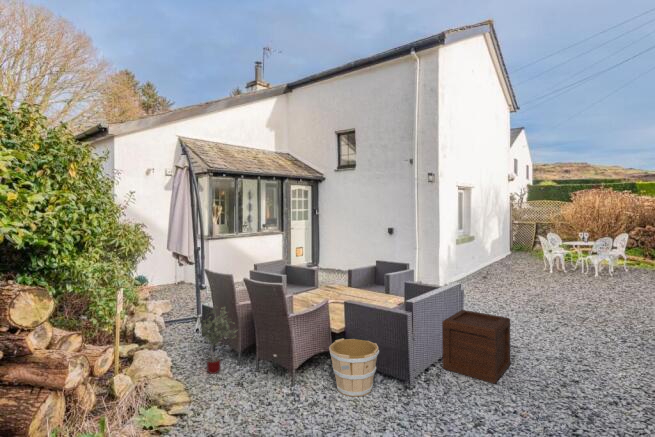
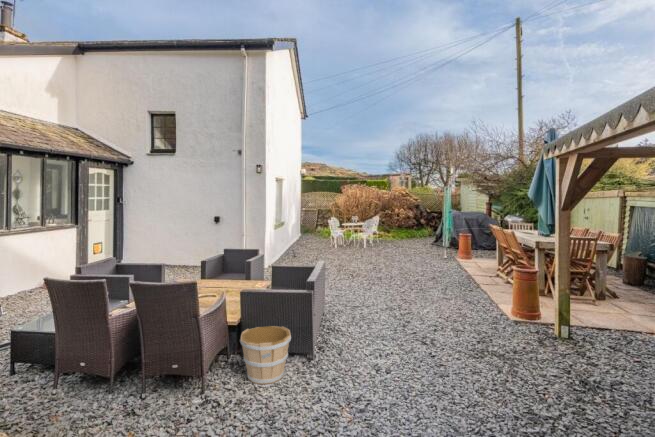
potted tree: present [201,307,237,374] -> none [41,318,112,413]
wooden crate: present [442,310,510,384] -> none [325,286,370,341]

